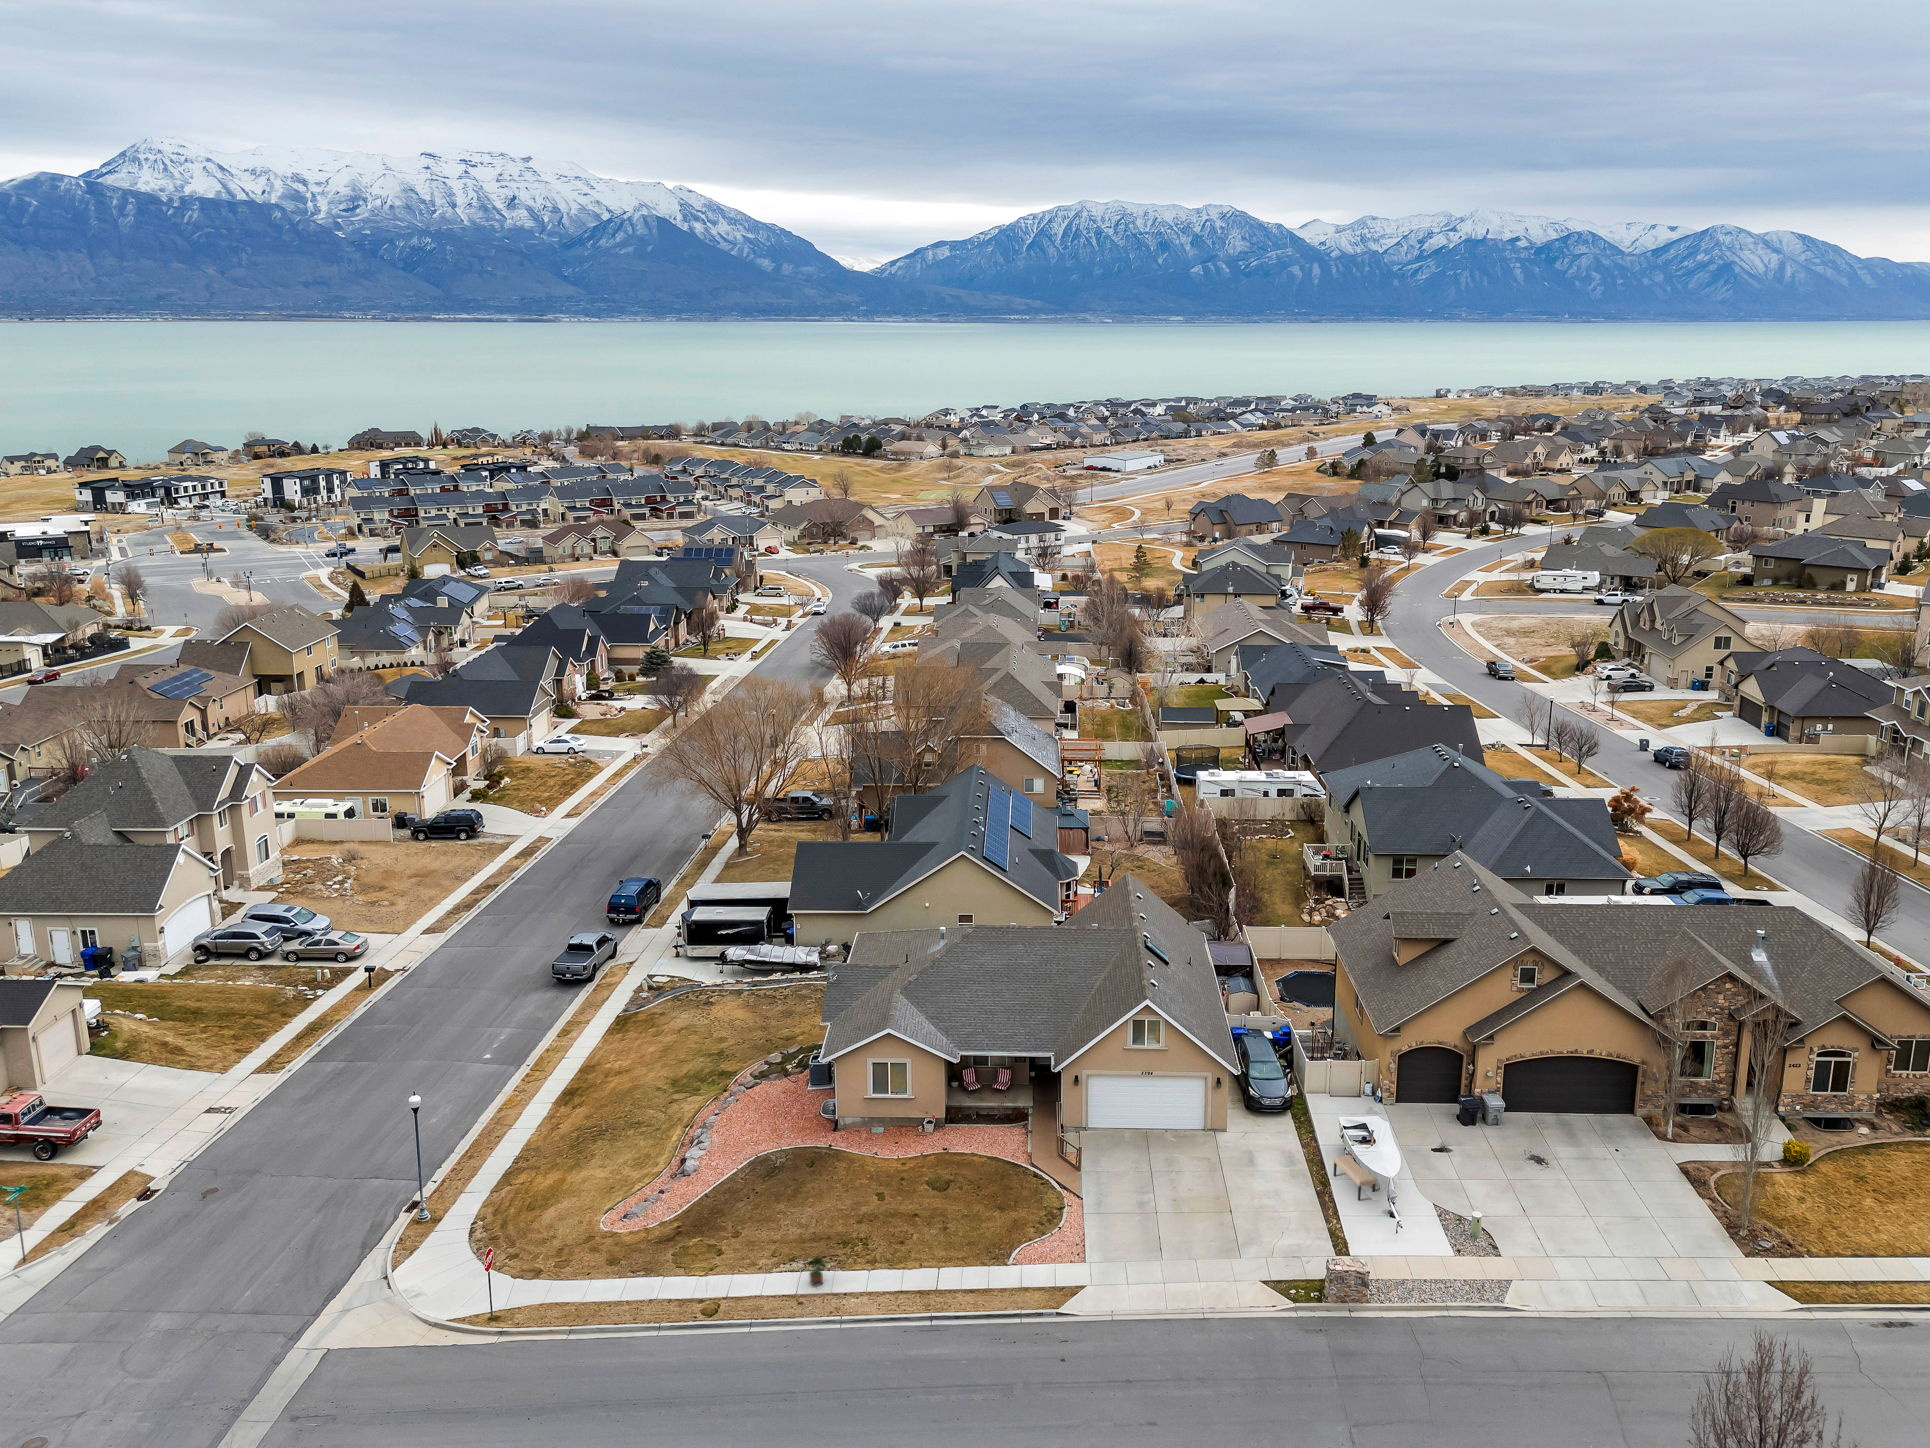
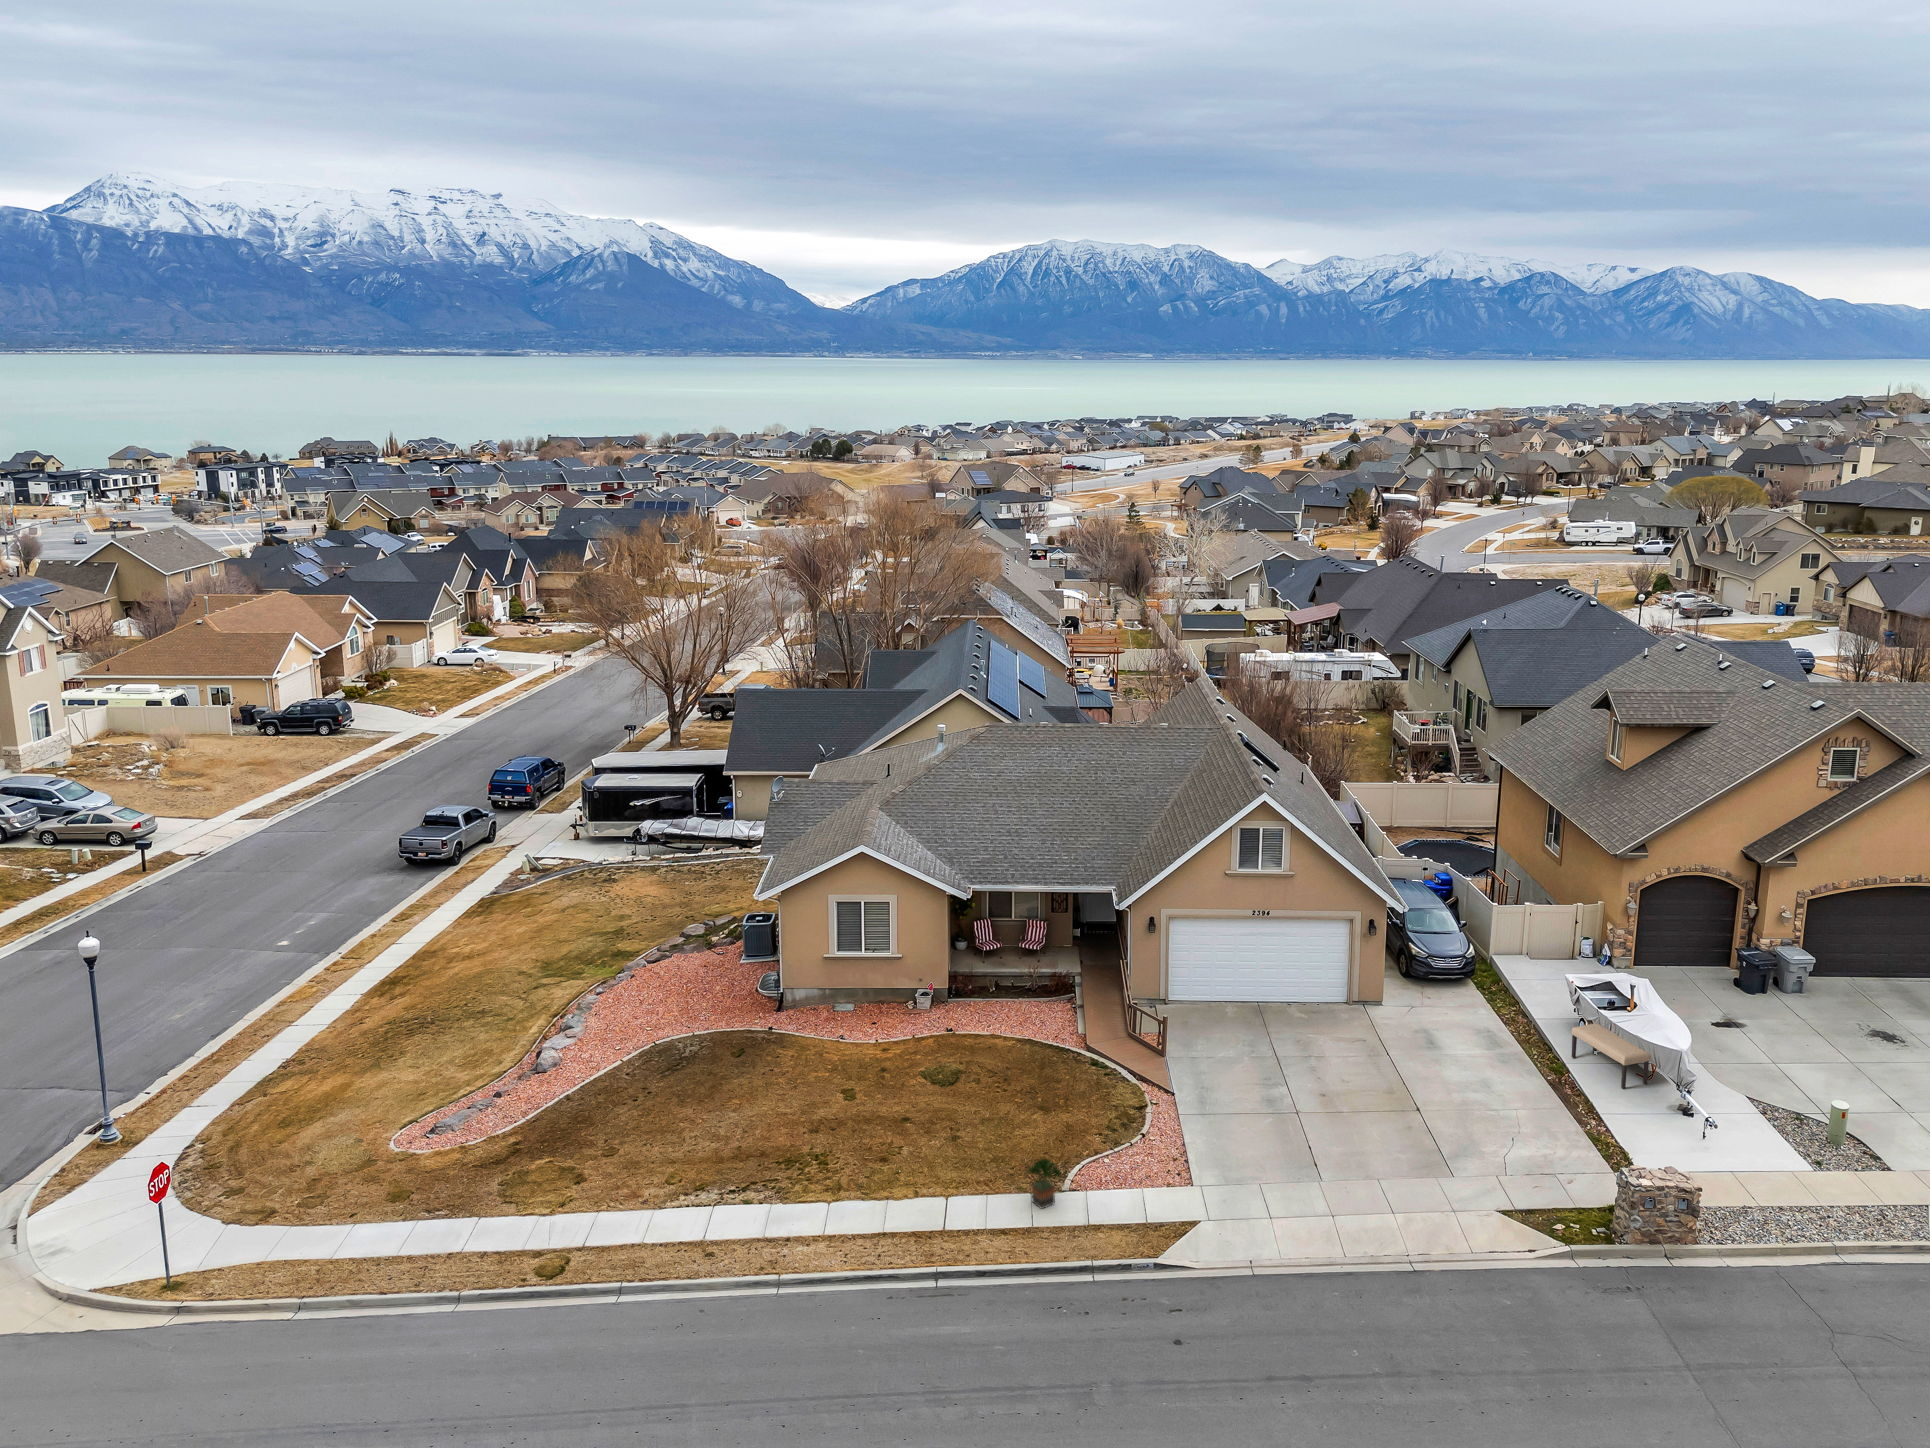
potted tree: present [807,1257,826,1287] -> present [1028,1158,1061,1209]

